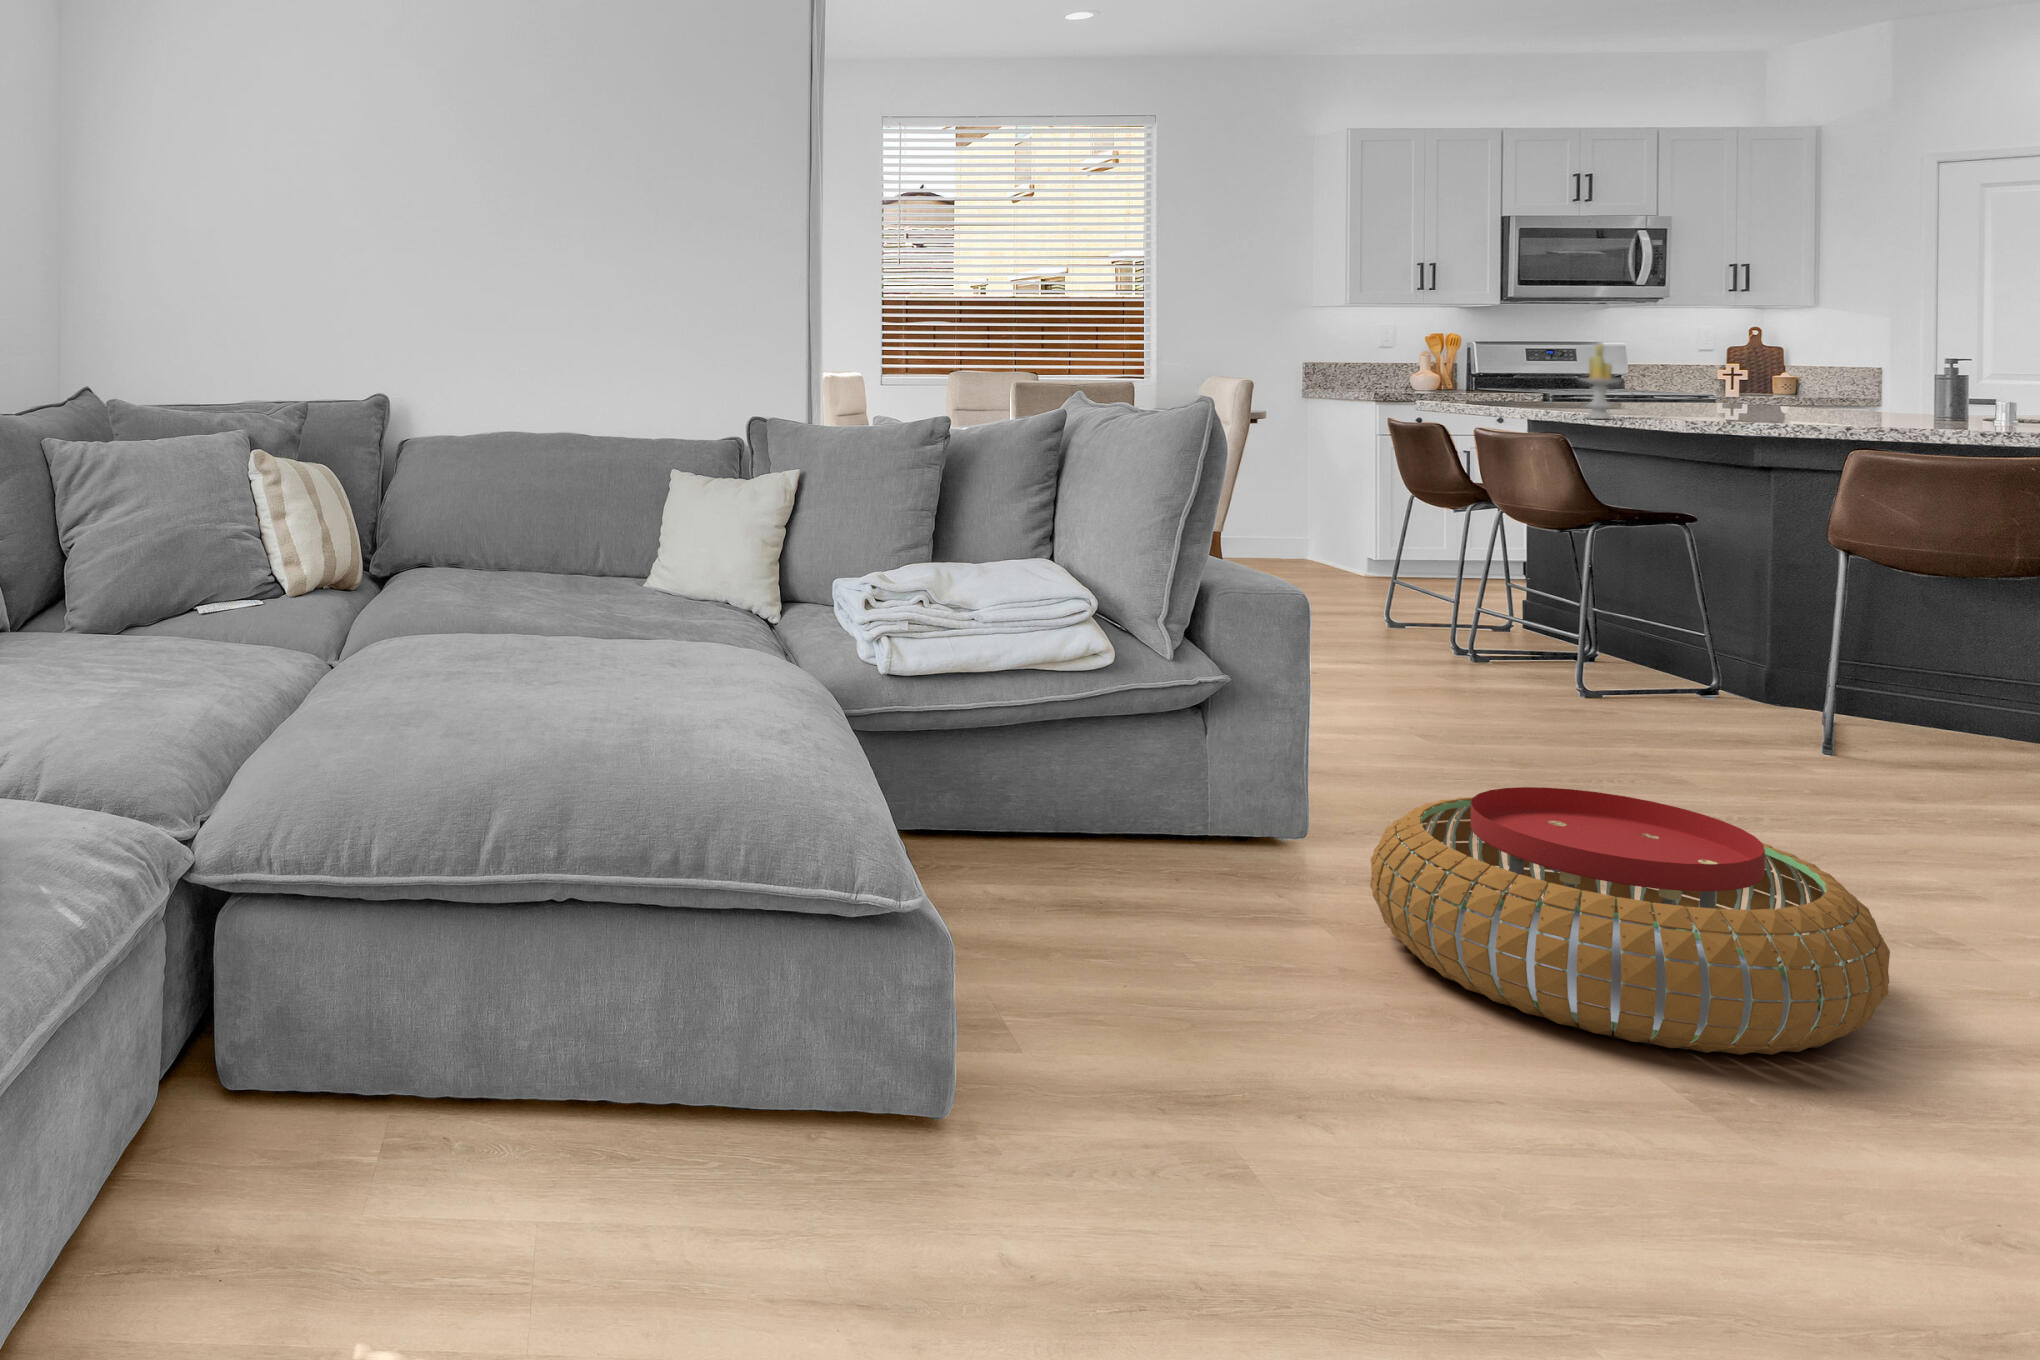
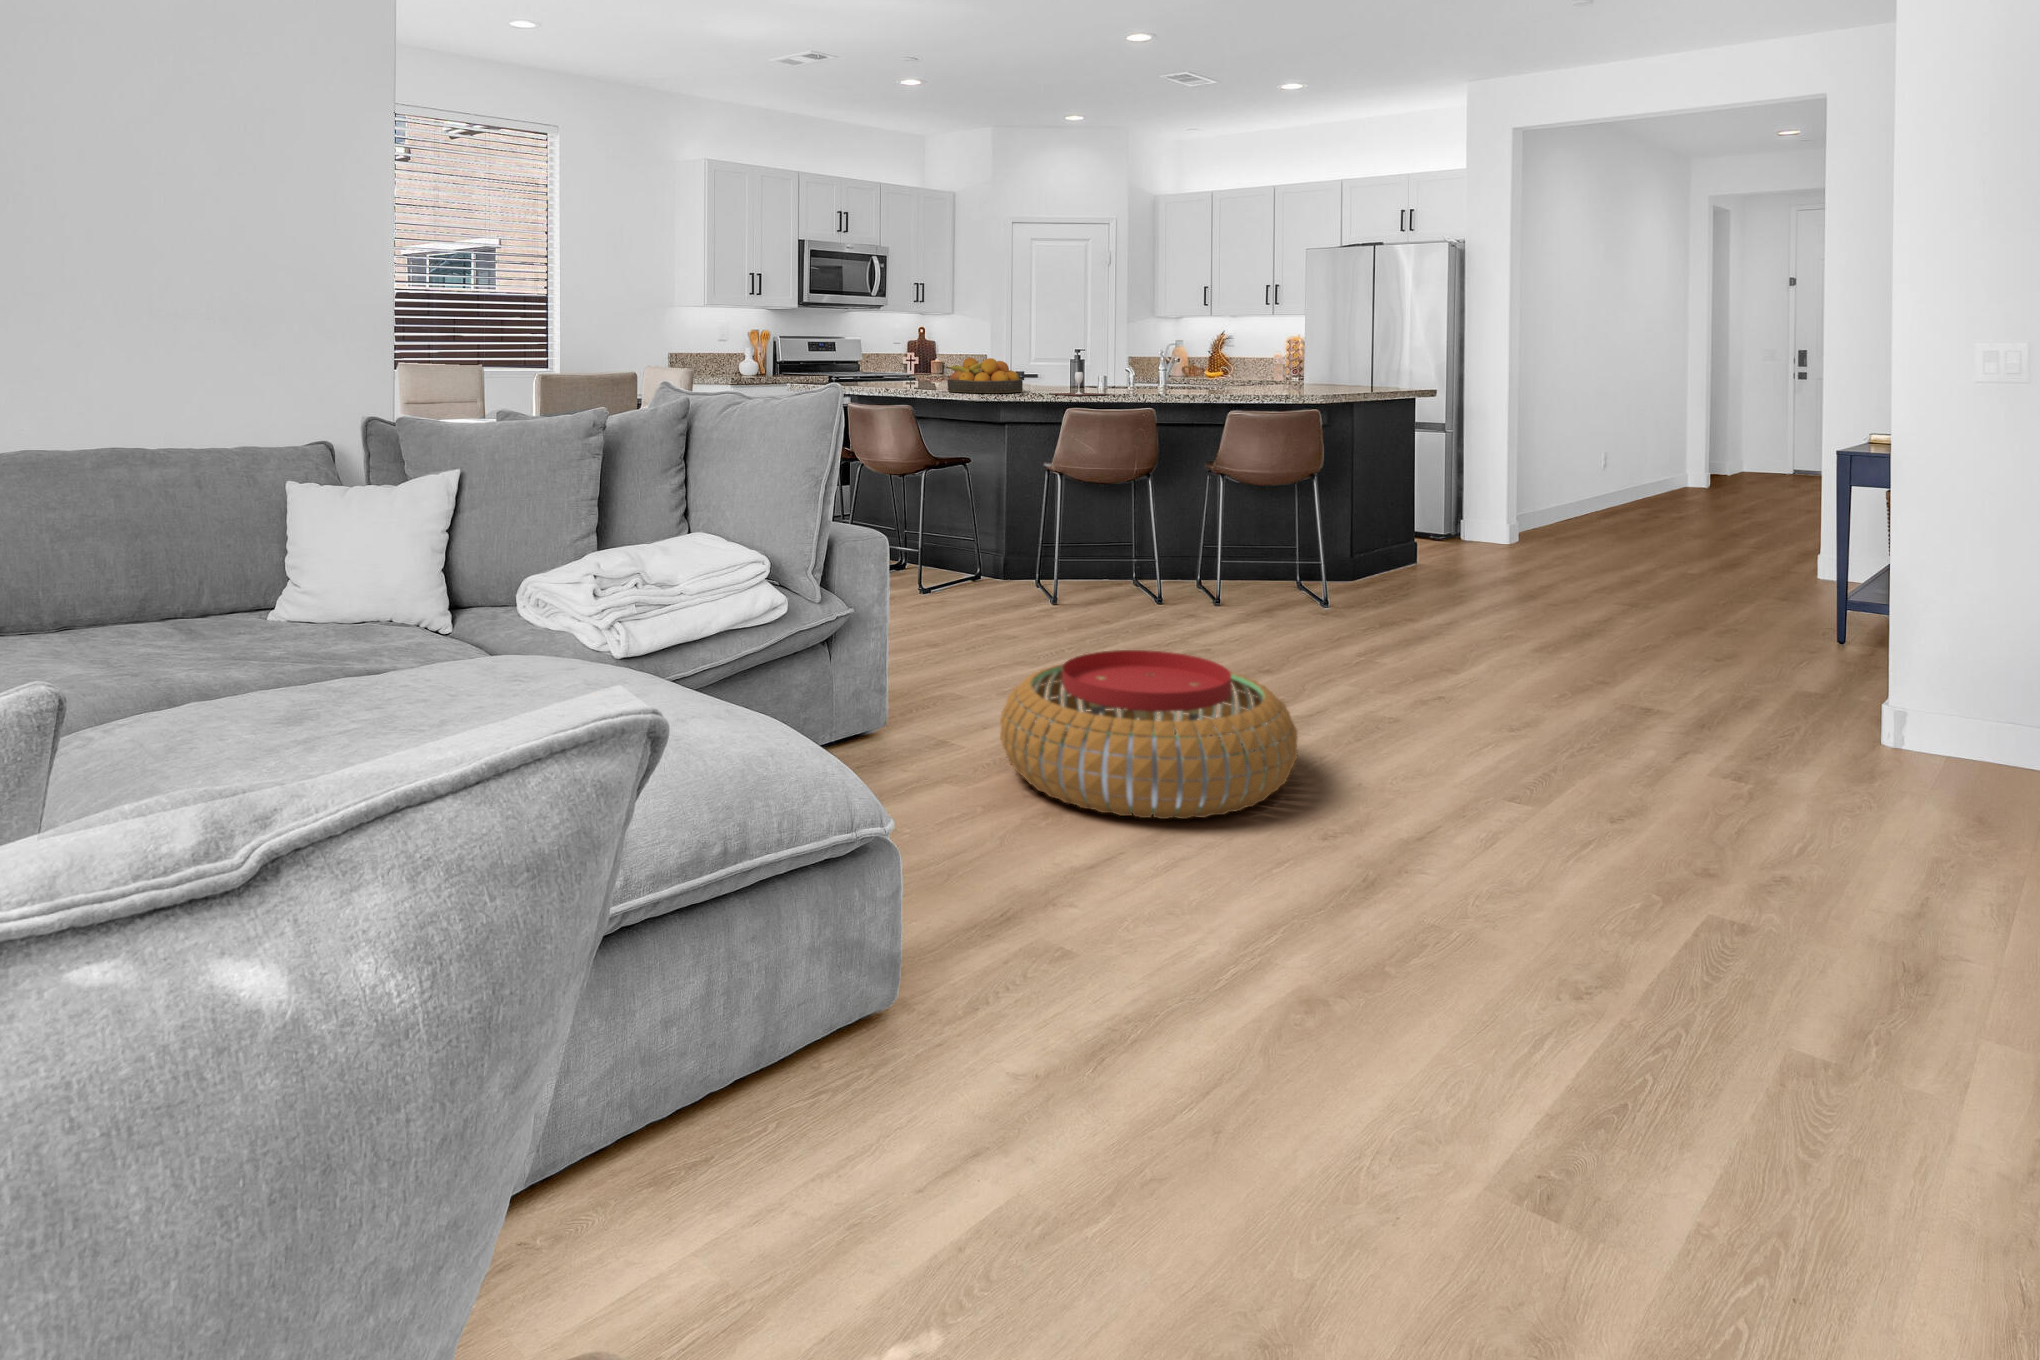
candle: present [1580,345,1620,419] -> none [902,337,928,390]
fruit bowl: none [1643,375,1786,429] -> present [946,358,1023,393]
wine glass: none [1818,402,1959,440] -> present [1051,372,1109,396]

